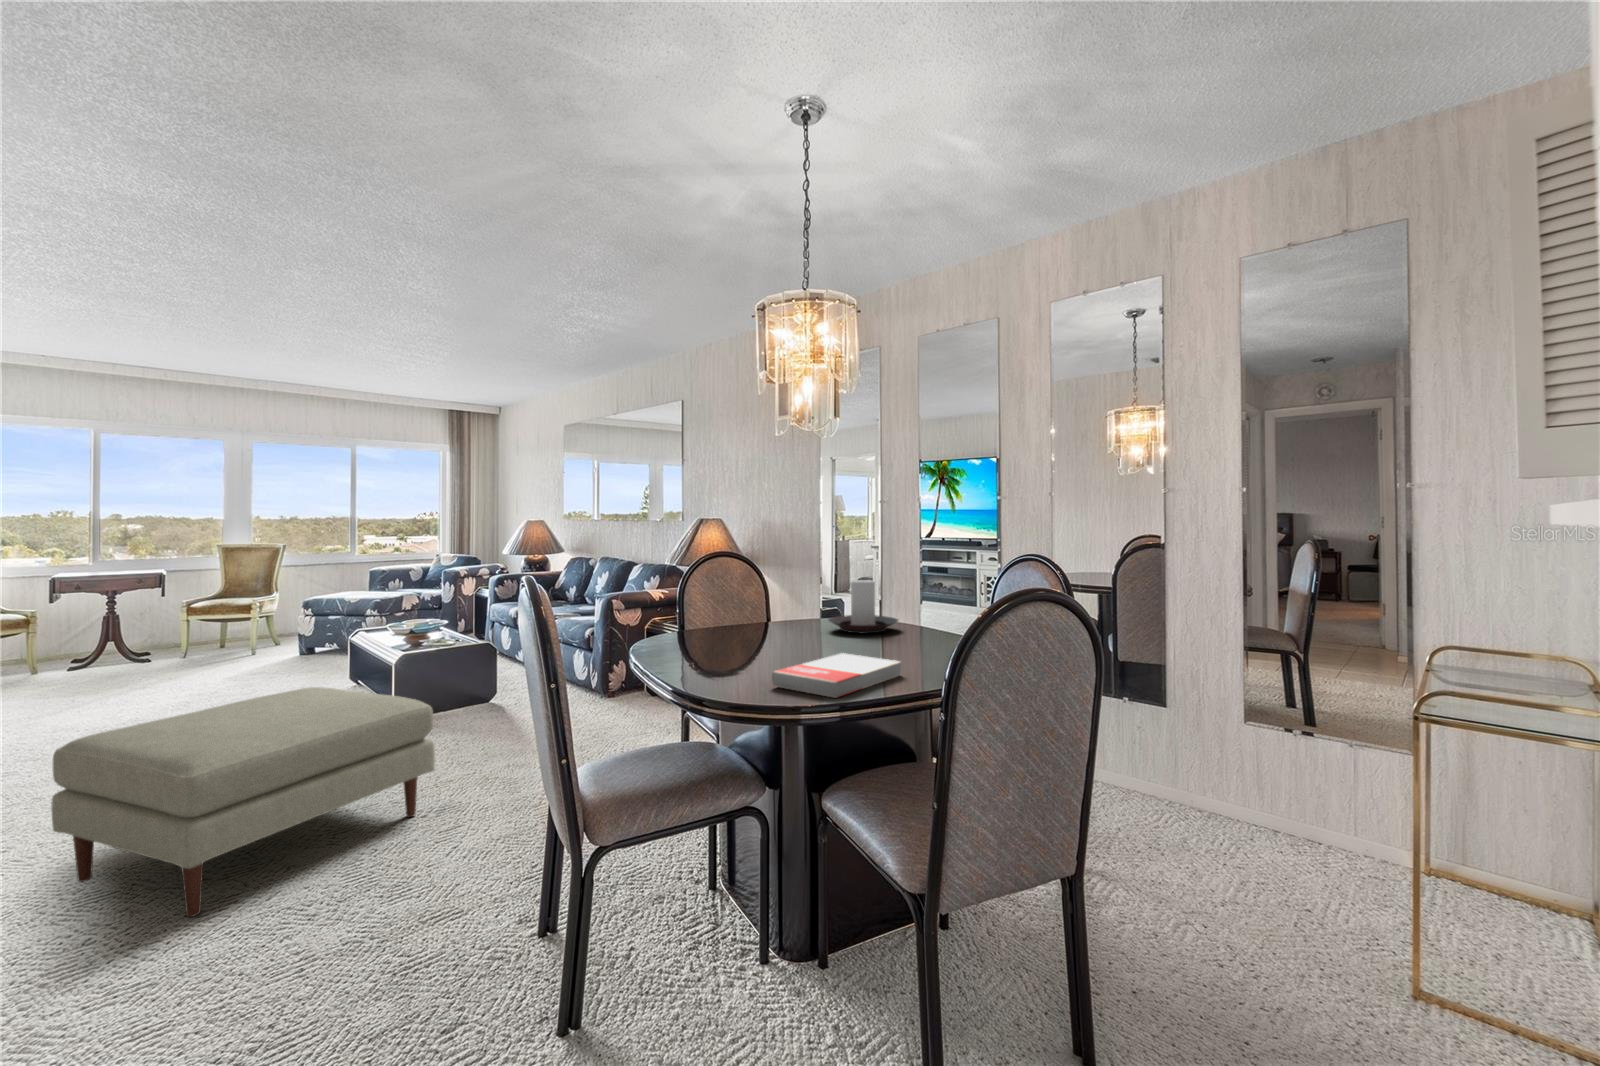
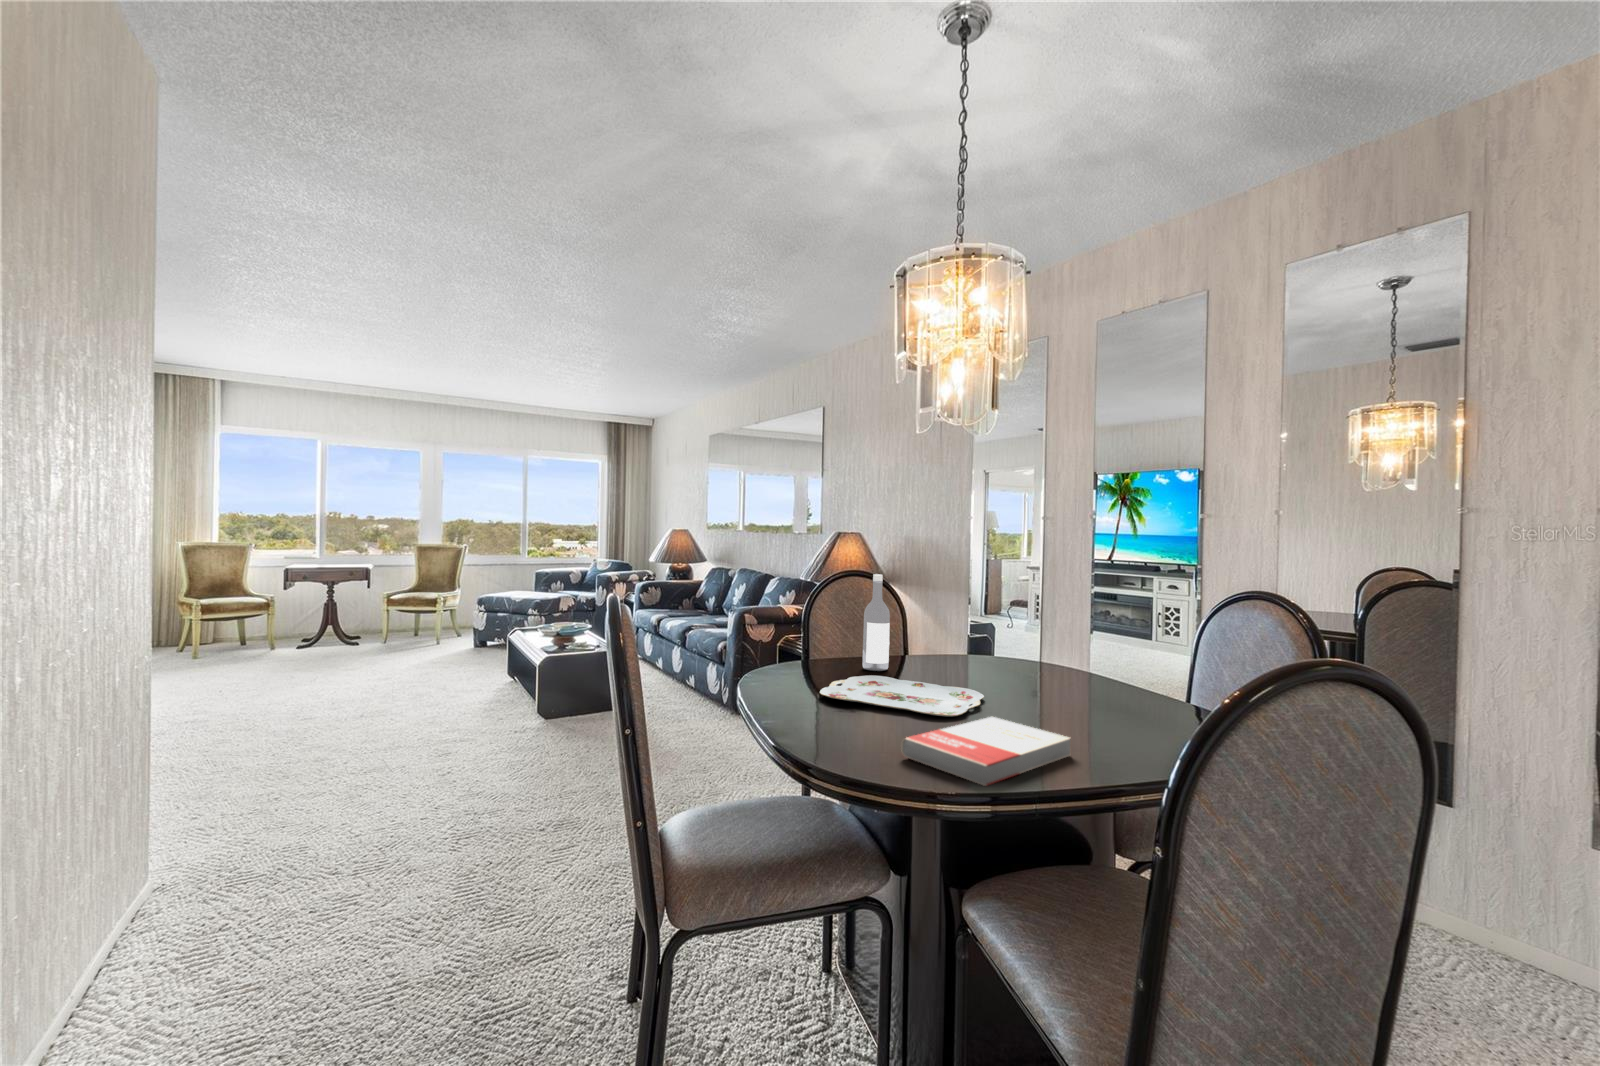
wine bottle: none [733,547,756,632] -> present [862,574,890,671]
candle holder: present [828,580,898,633] -> none [972,617,1060,685]
serving tray: none [698,635,837,659] -> present [820,675,984,717]
ottoman: present [51,687,435,917] -> none [219,687,557,914]

